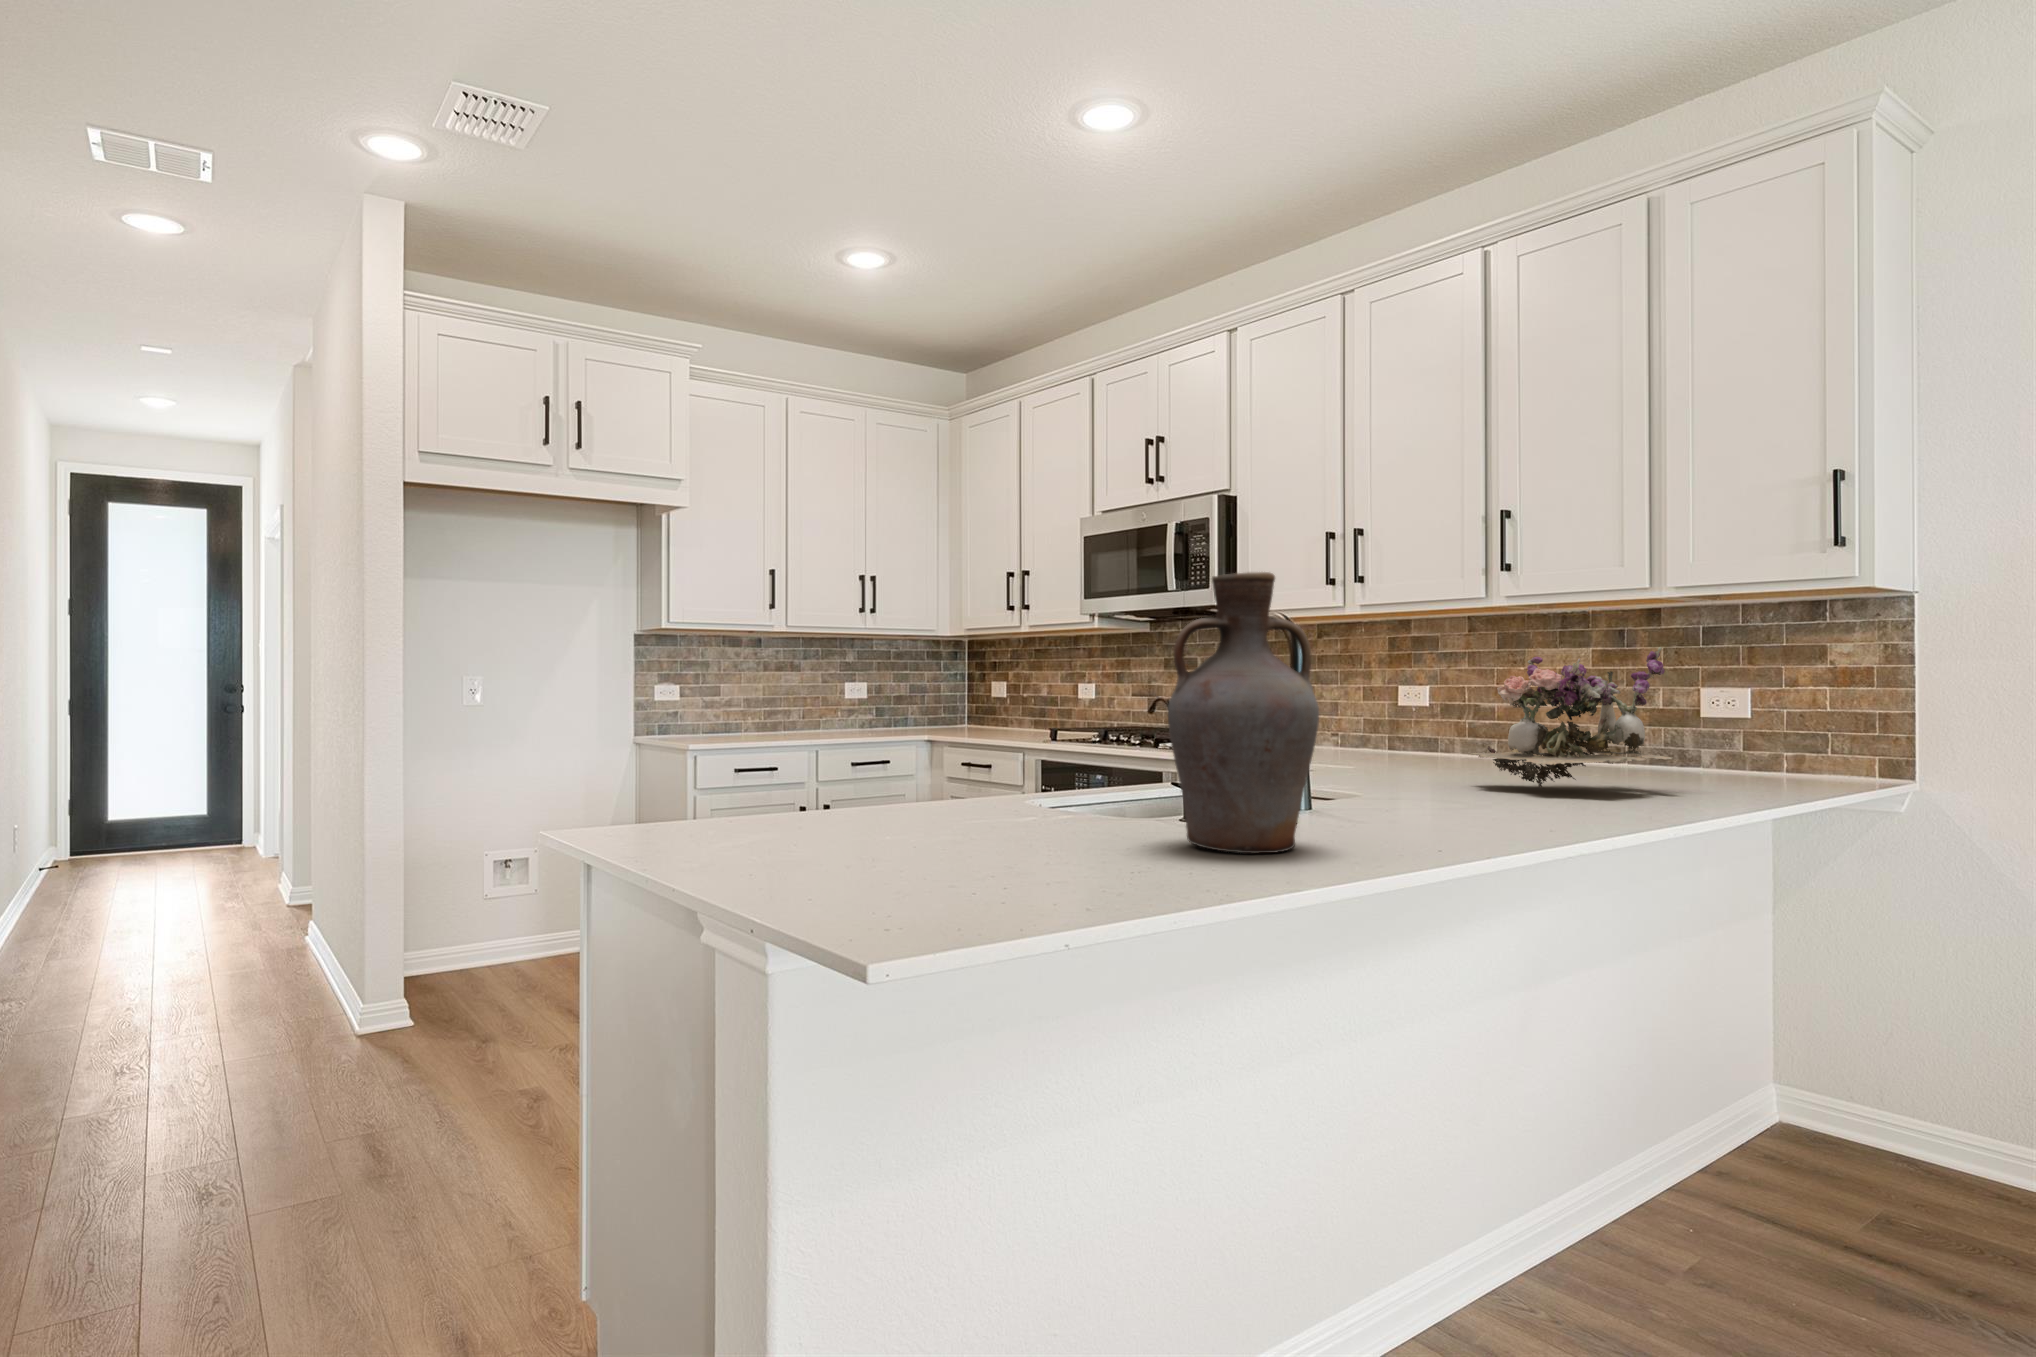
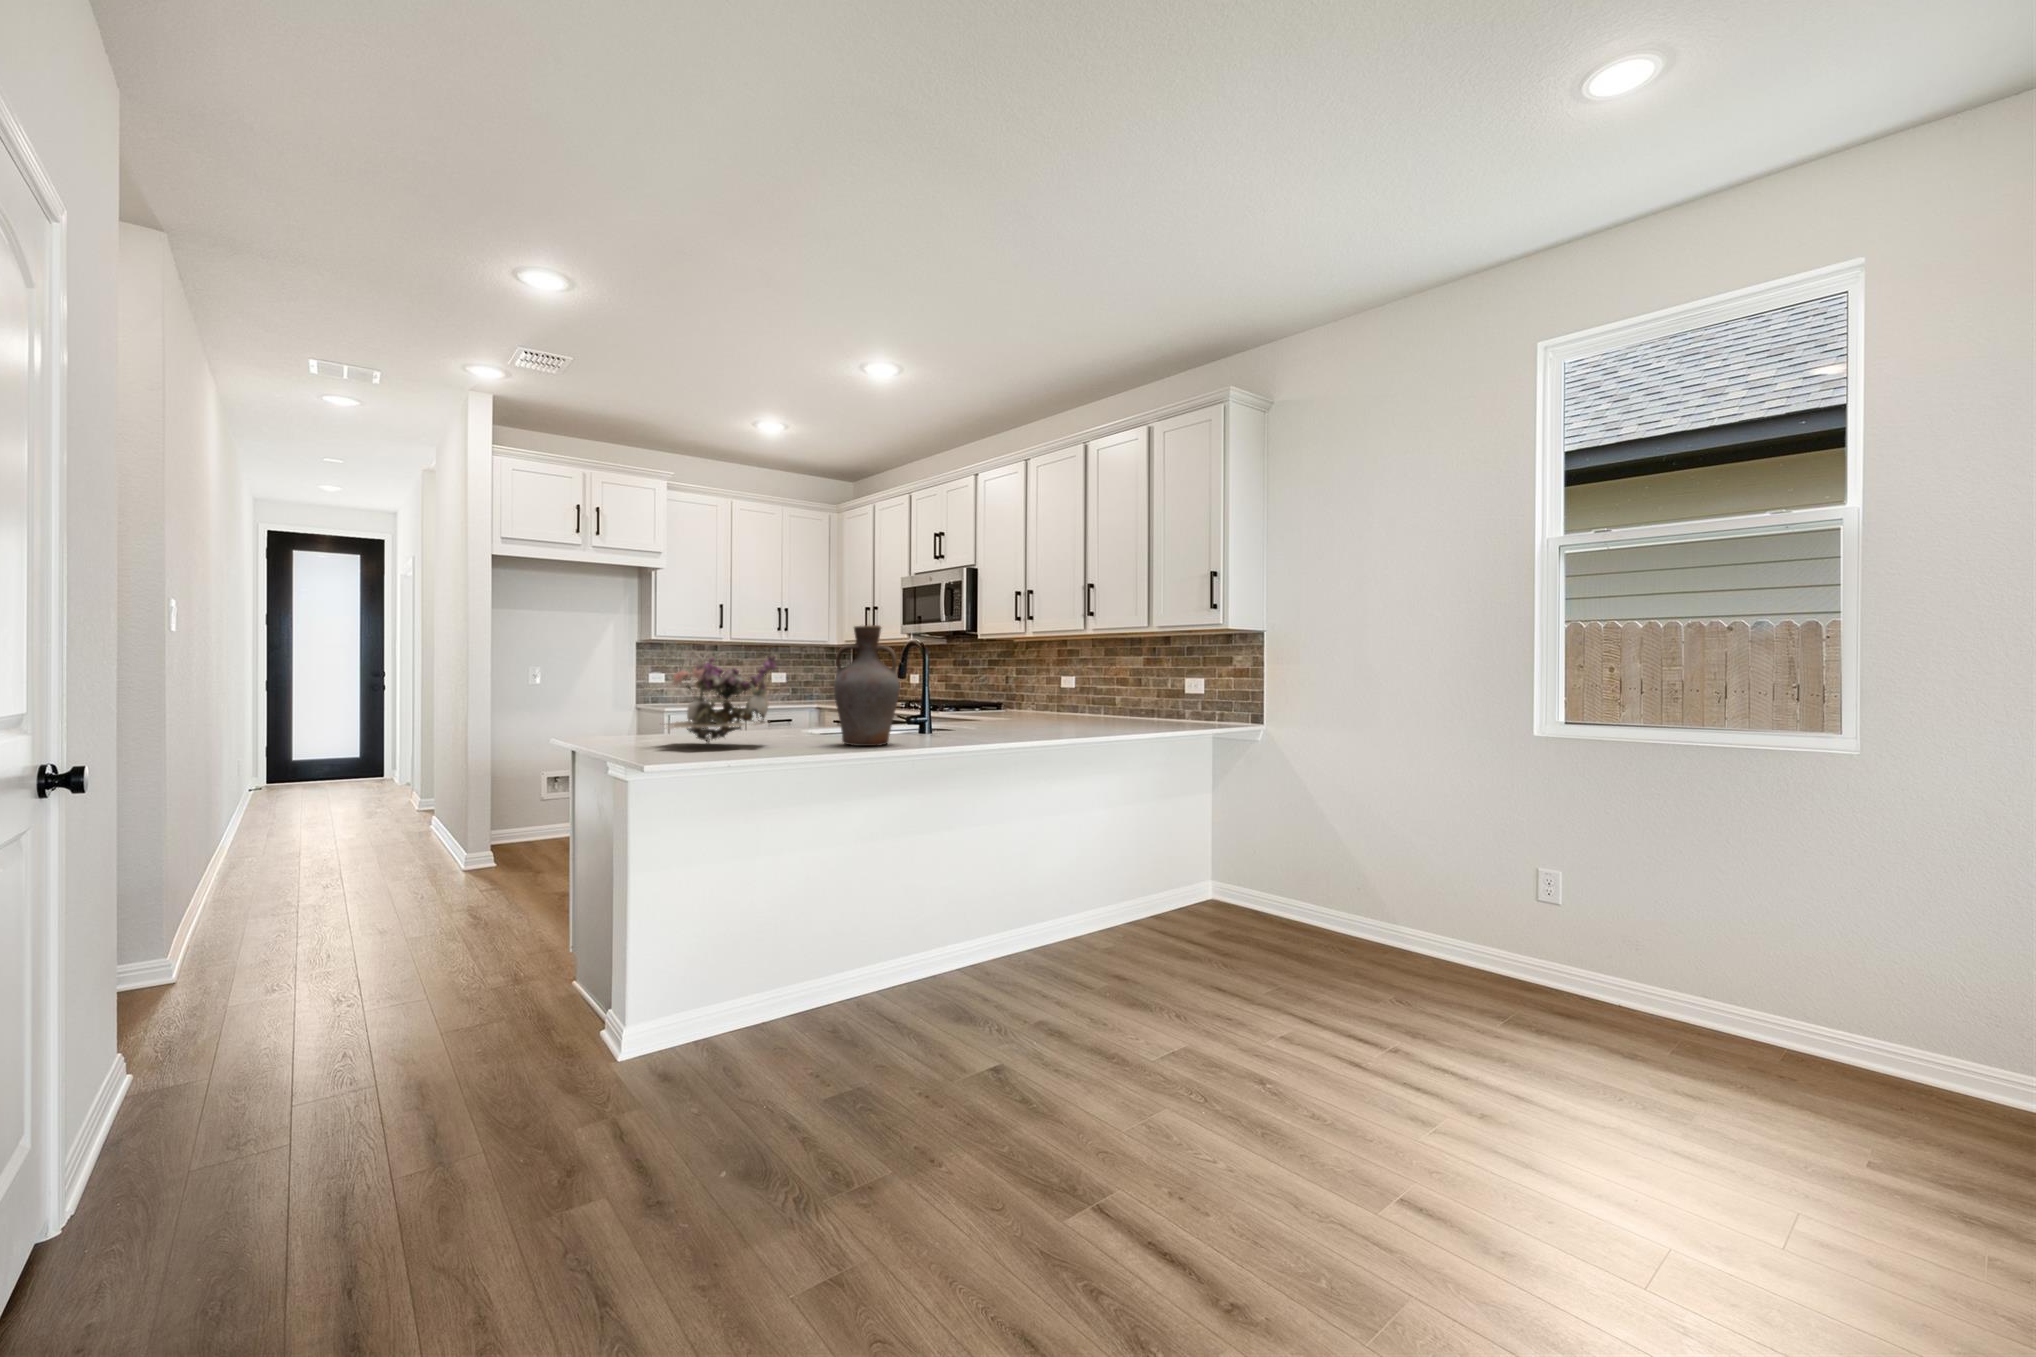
flower arrangement: present [1471,647,1672,787] -> present [667,653,776,743]

